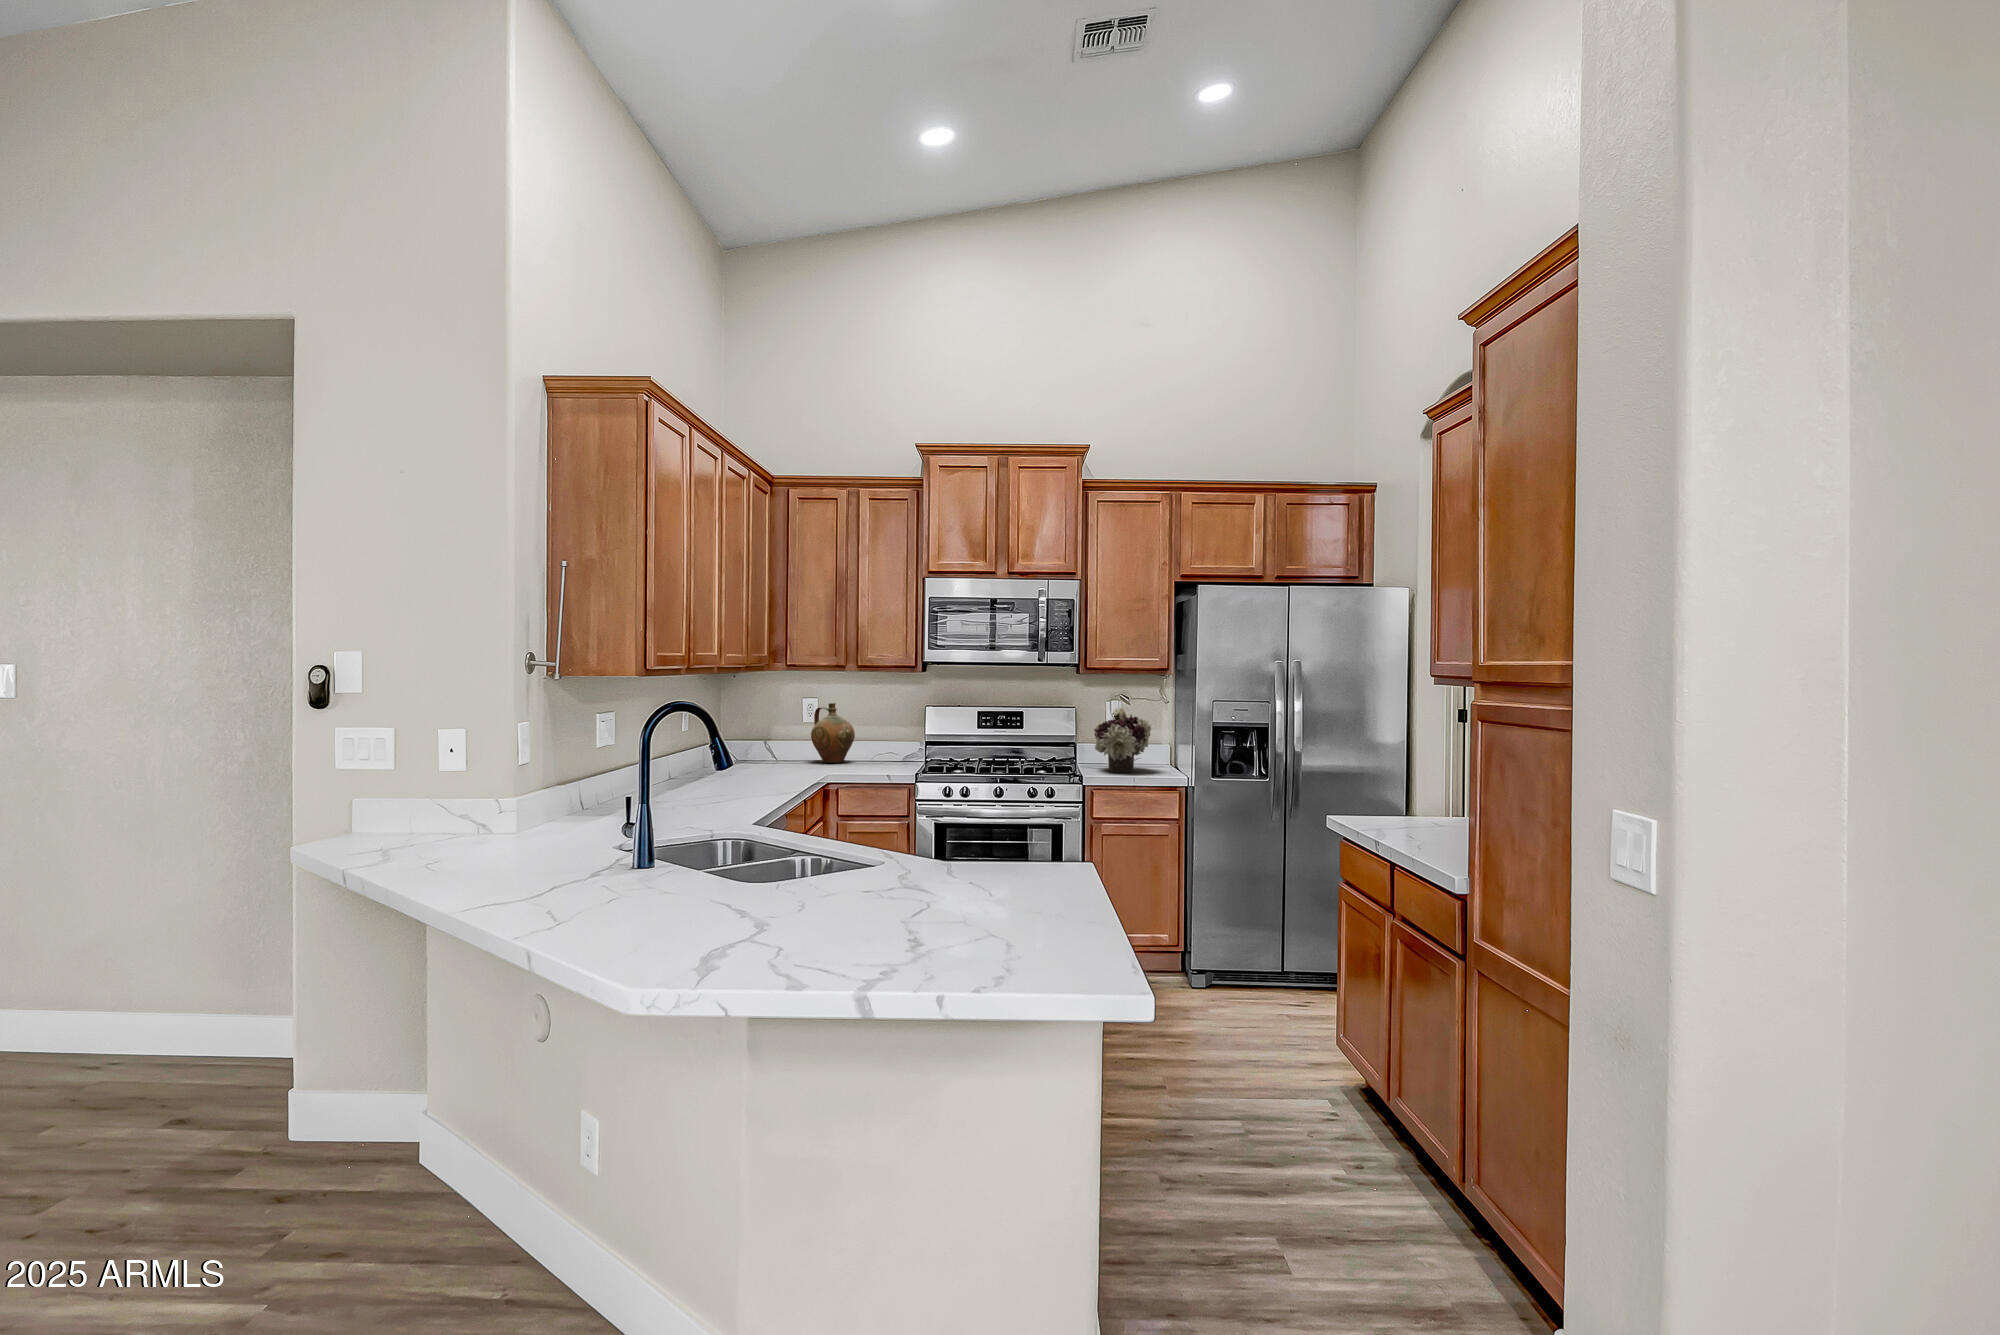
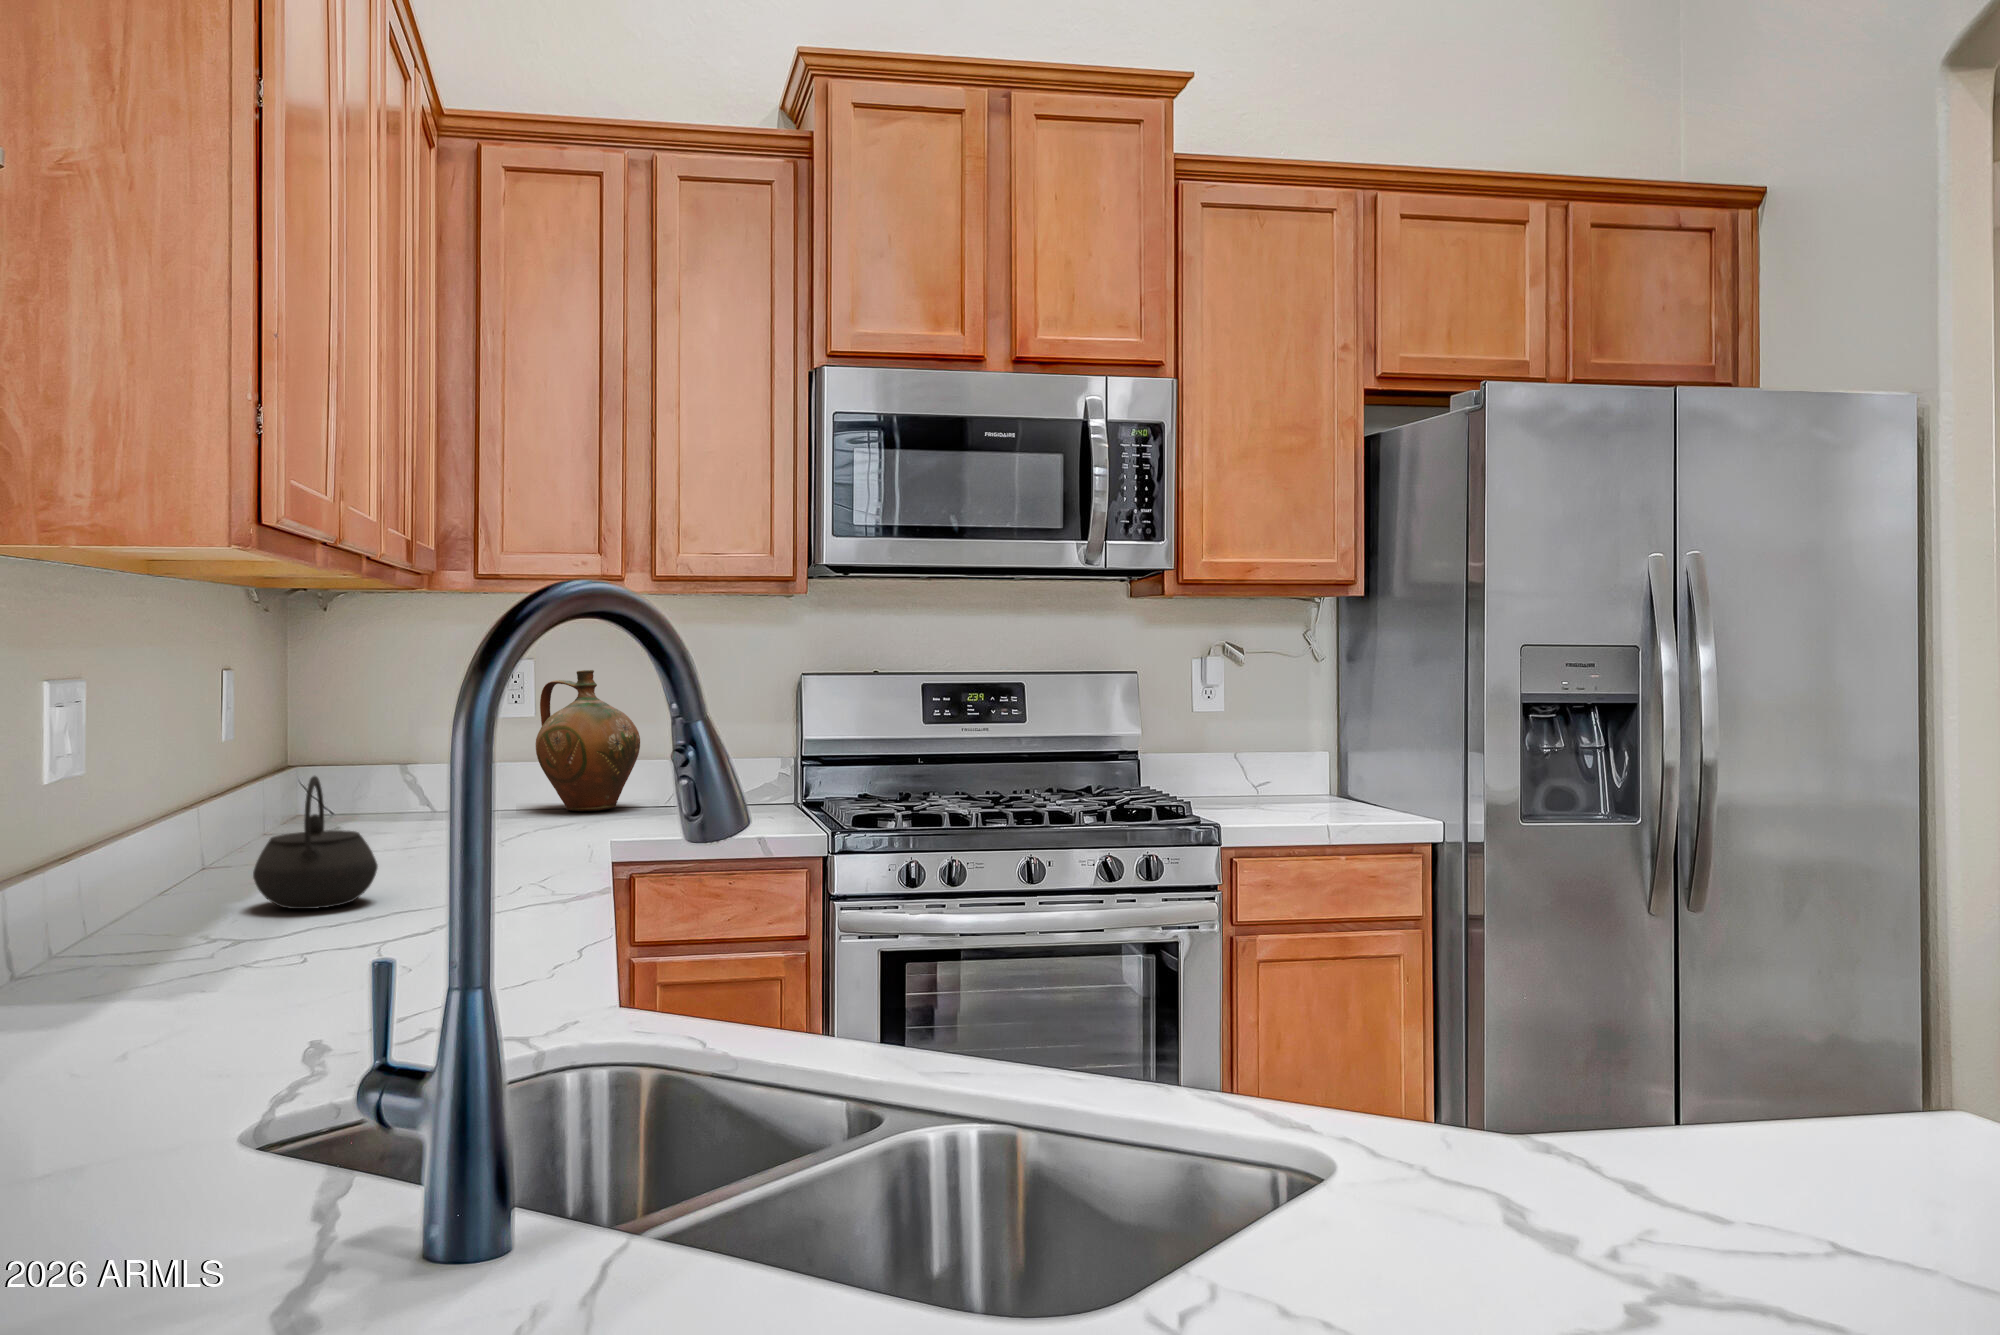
flower arrangement: present [1094,707,1151,772] -> none [1196,665,1338,811]
kettle: none [693,744,734,790] -> present [253,776,378,909]

